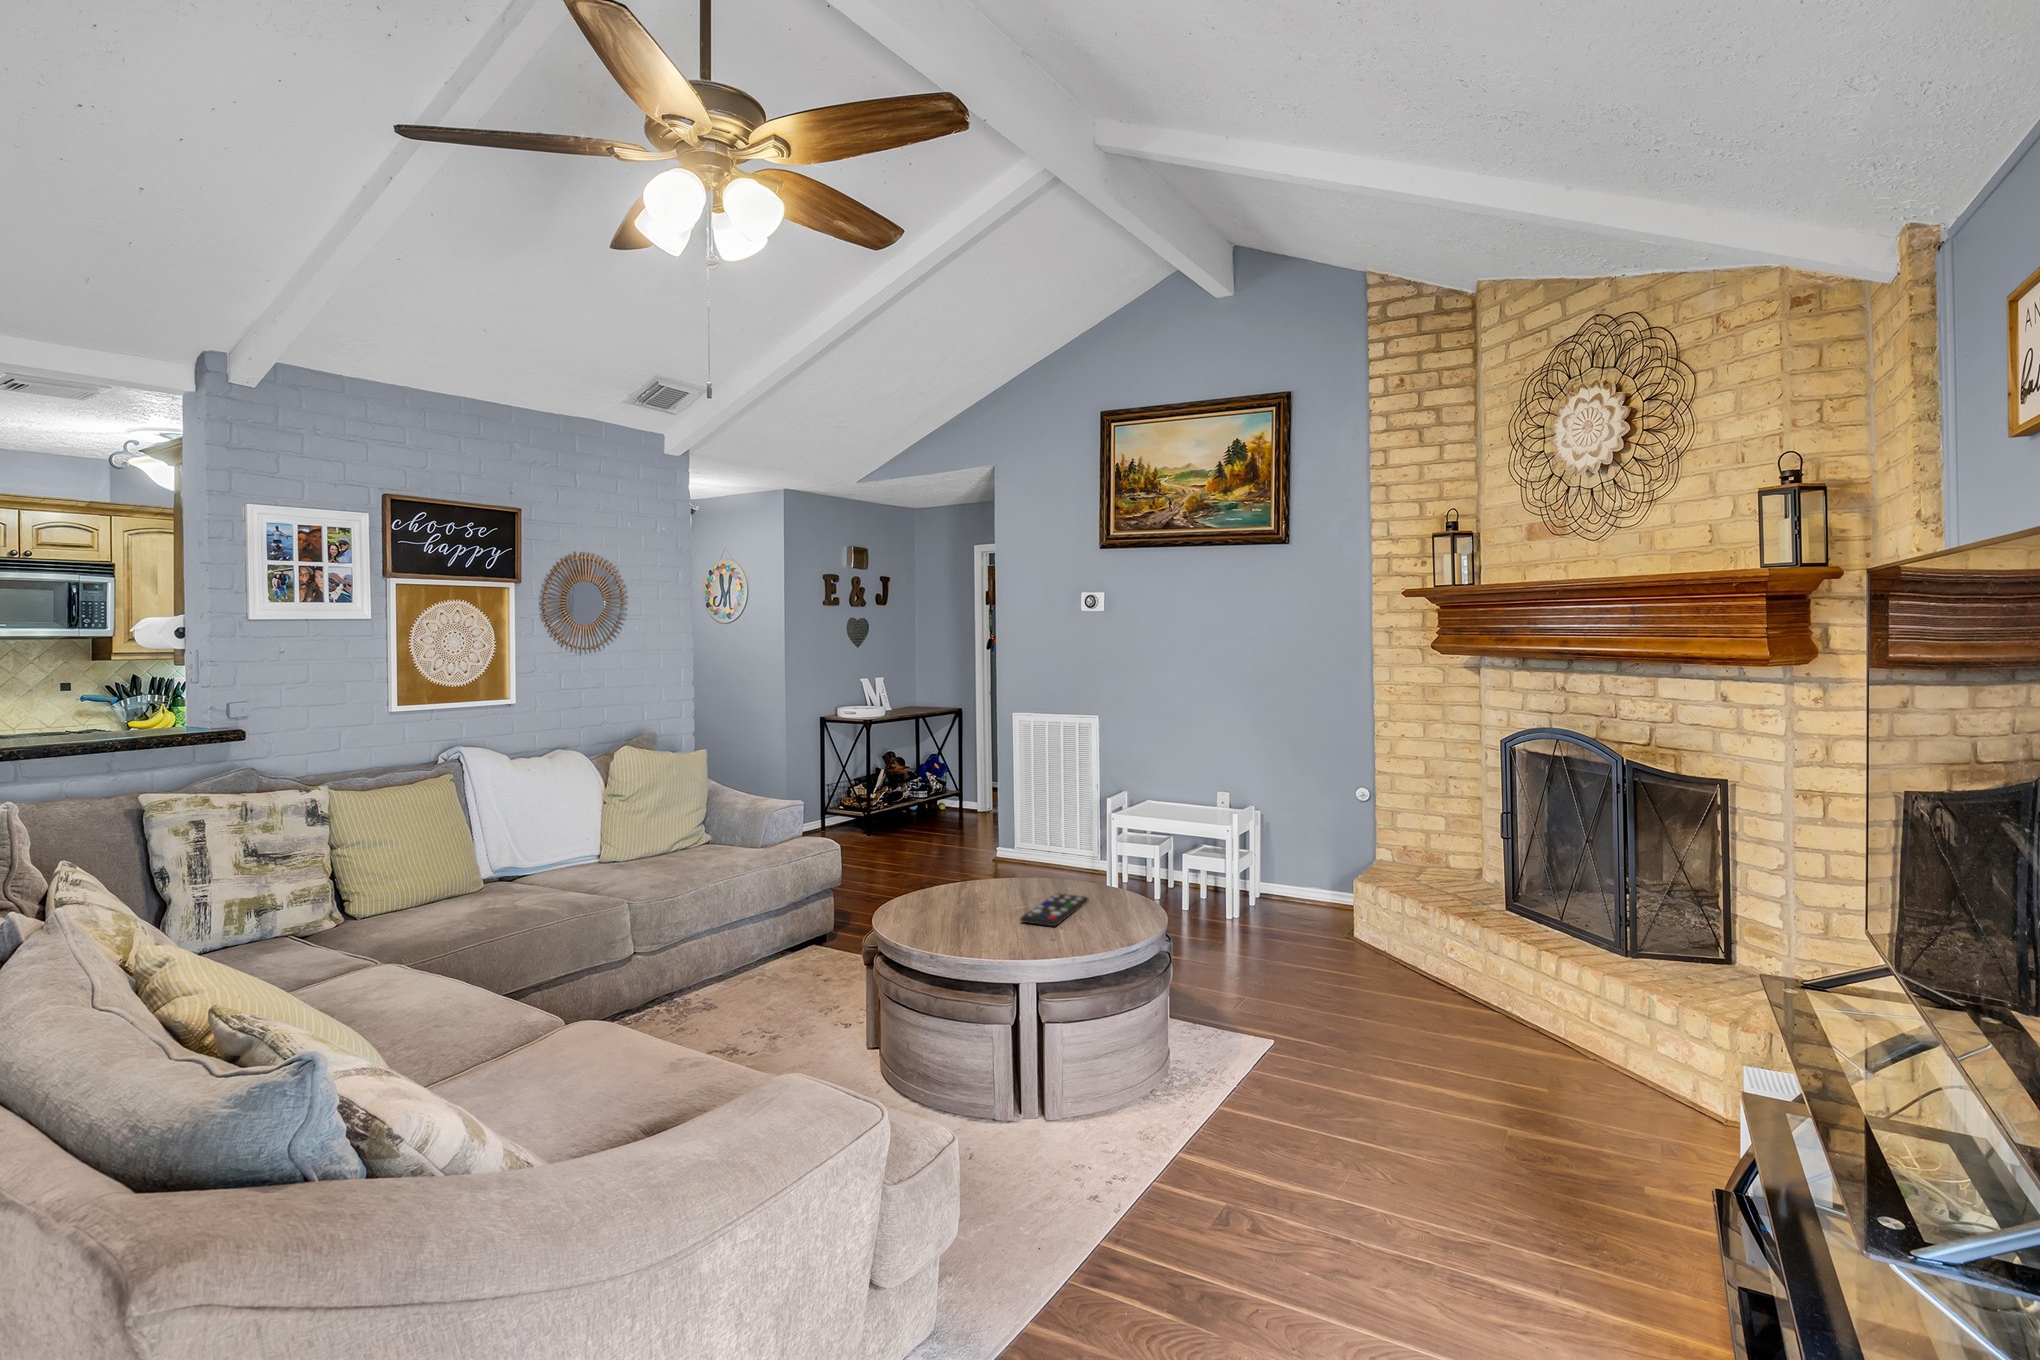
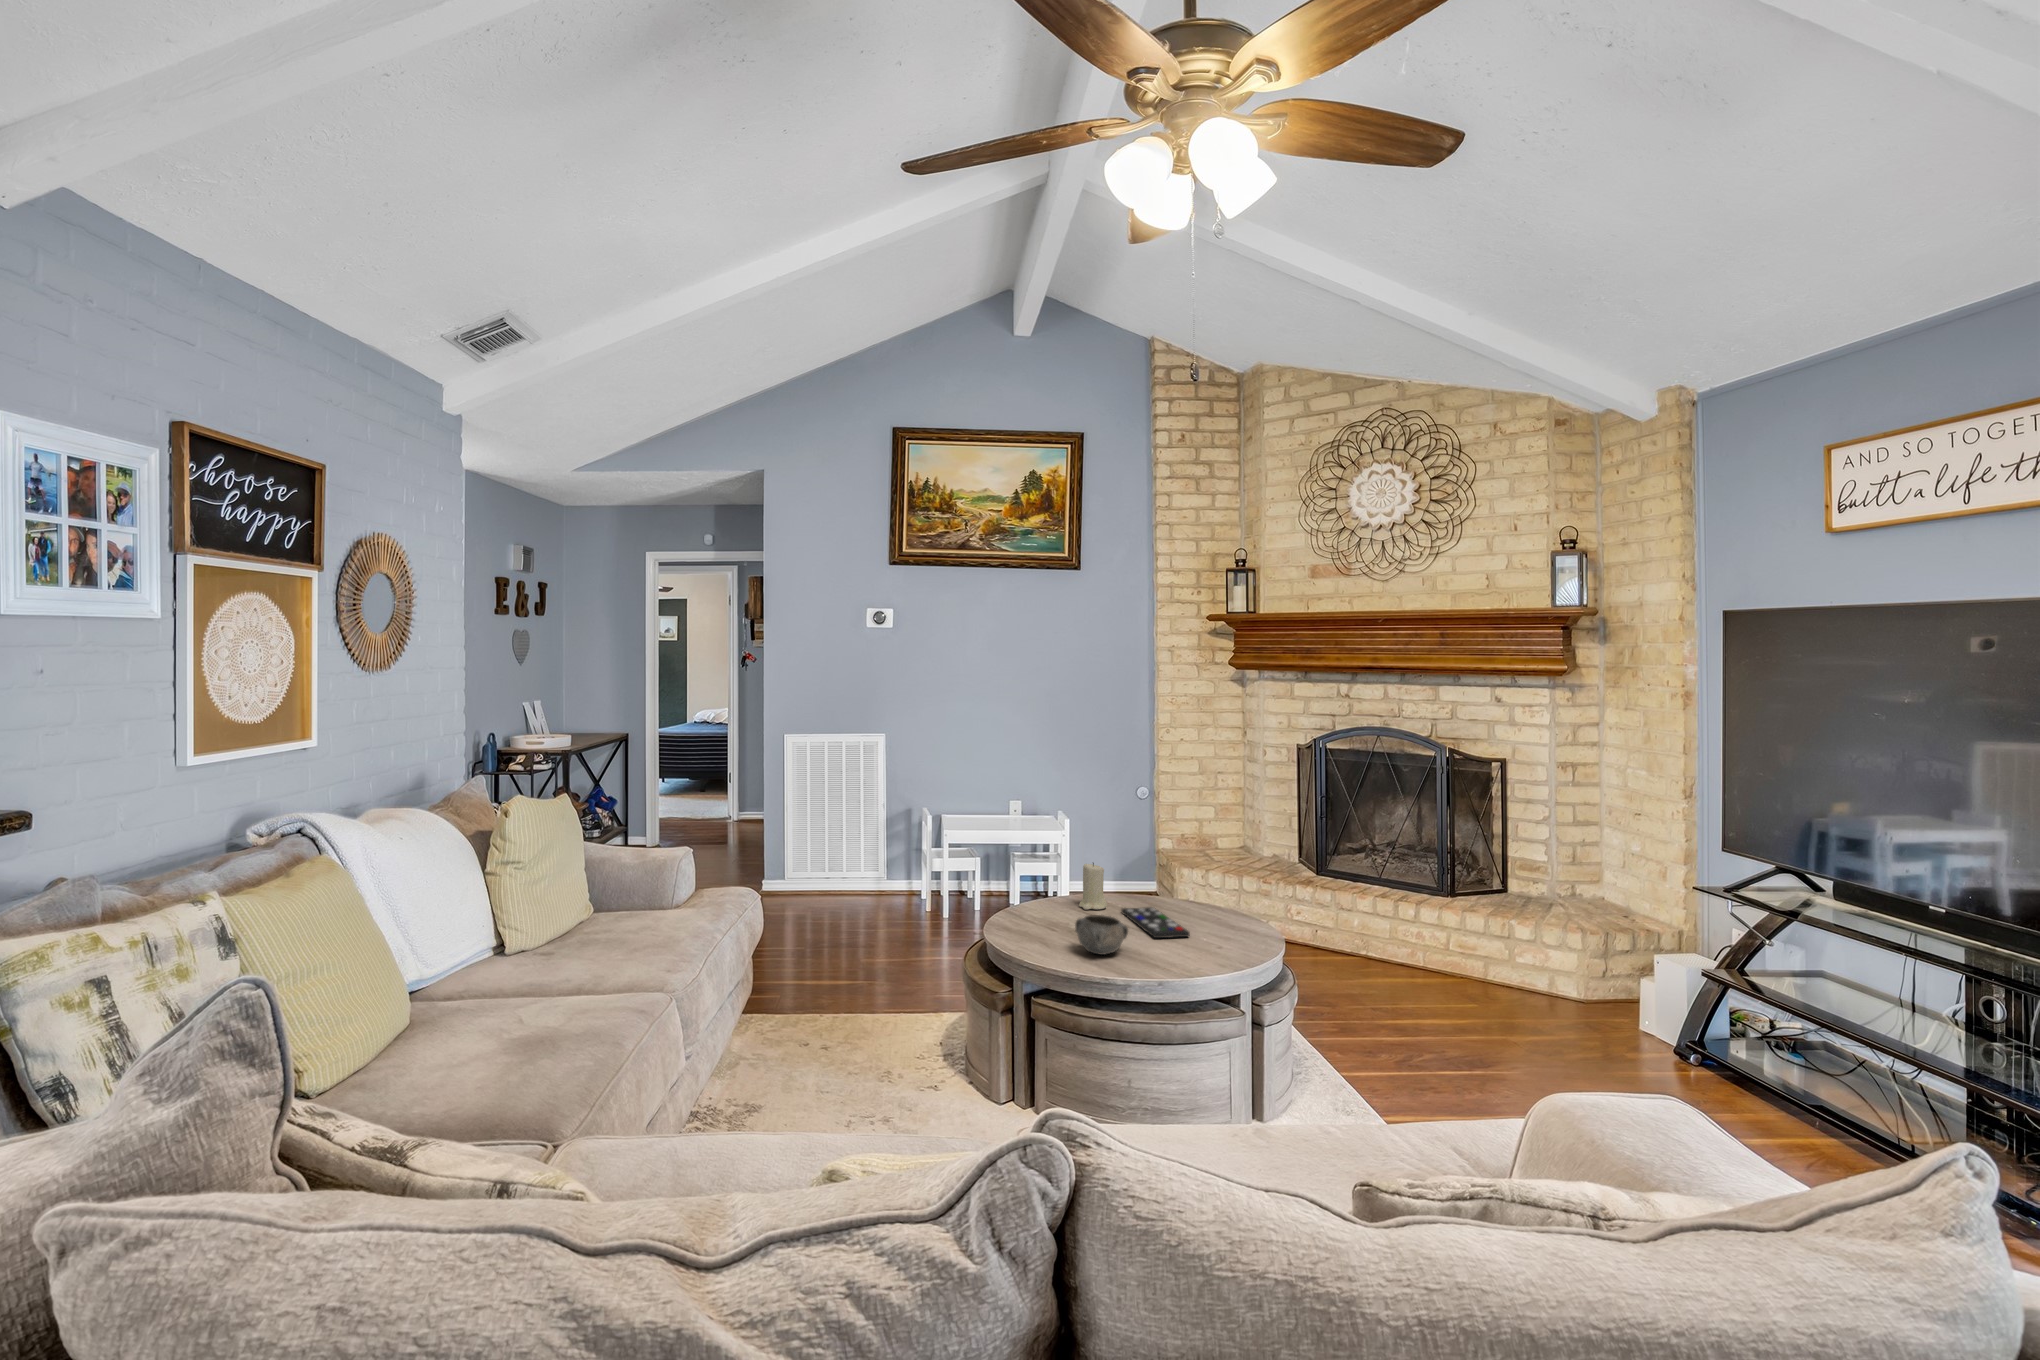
candle: none [1029,844,1057,892] -> present [1079,863,1107,910]
decorative bowl: none [922,888,972,927] -> present [1075,915,1128,955]

